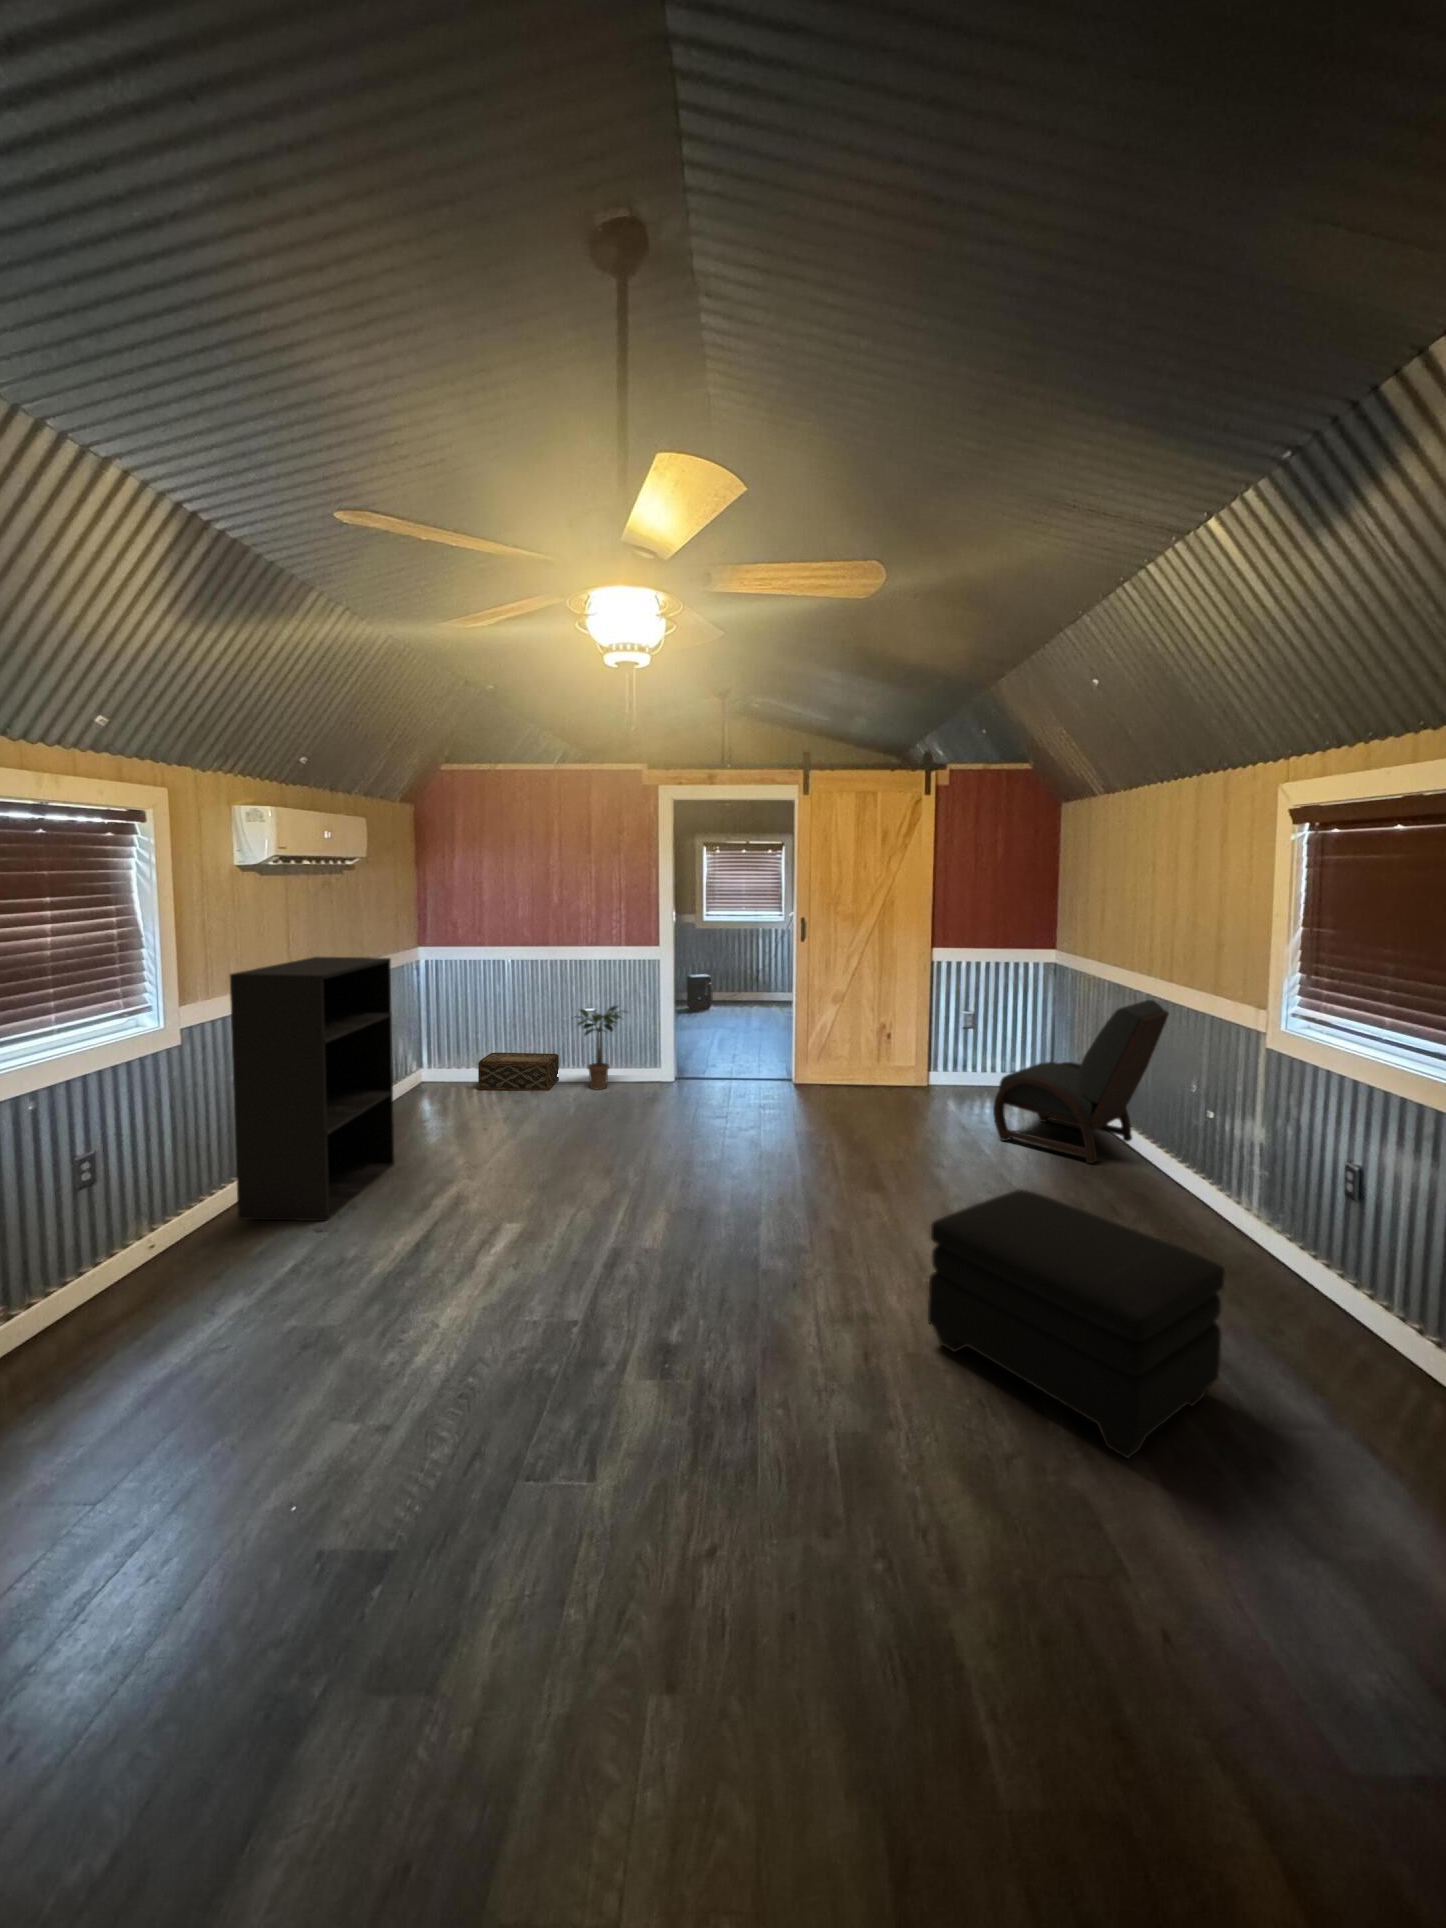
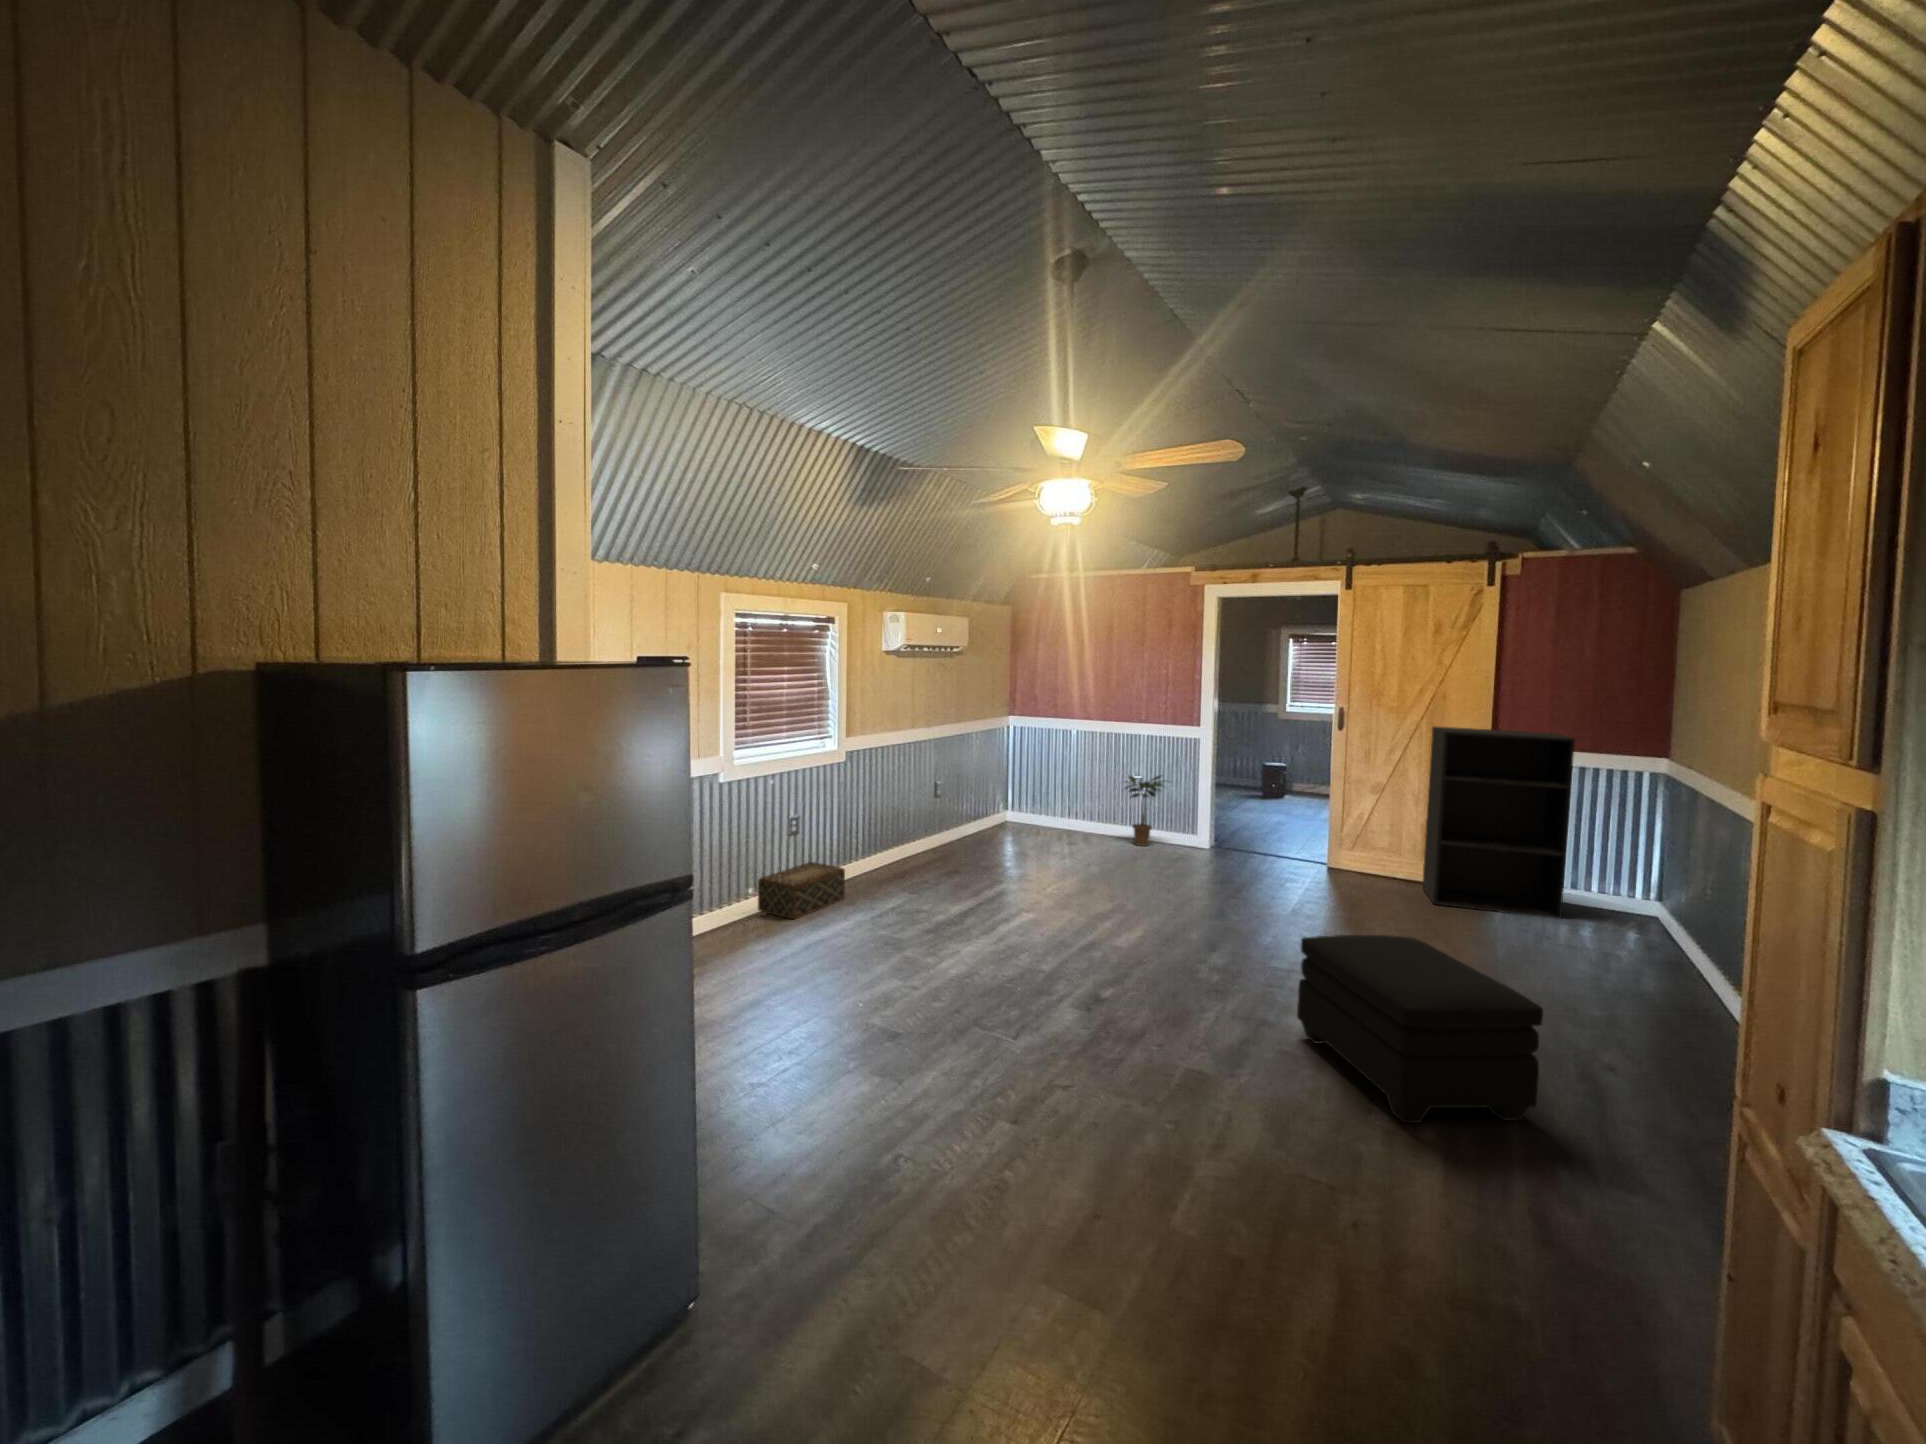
bookshelf: present [230,957,394,1221] -> present [1422,726,1575,919]
lounge chair: present [993,1000,1169,1163] -> none [1511,812,1750,975]
woven basket: present [478,1053,559,1091] -> present [758,862,845,919]

